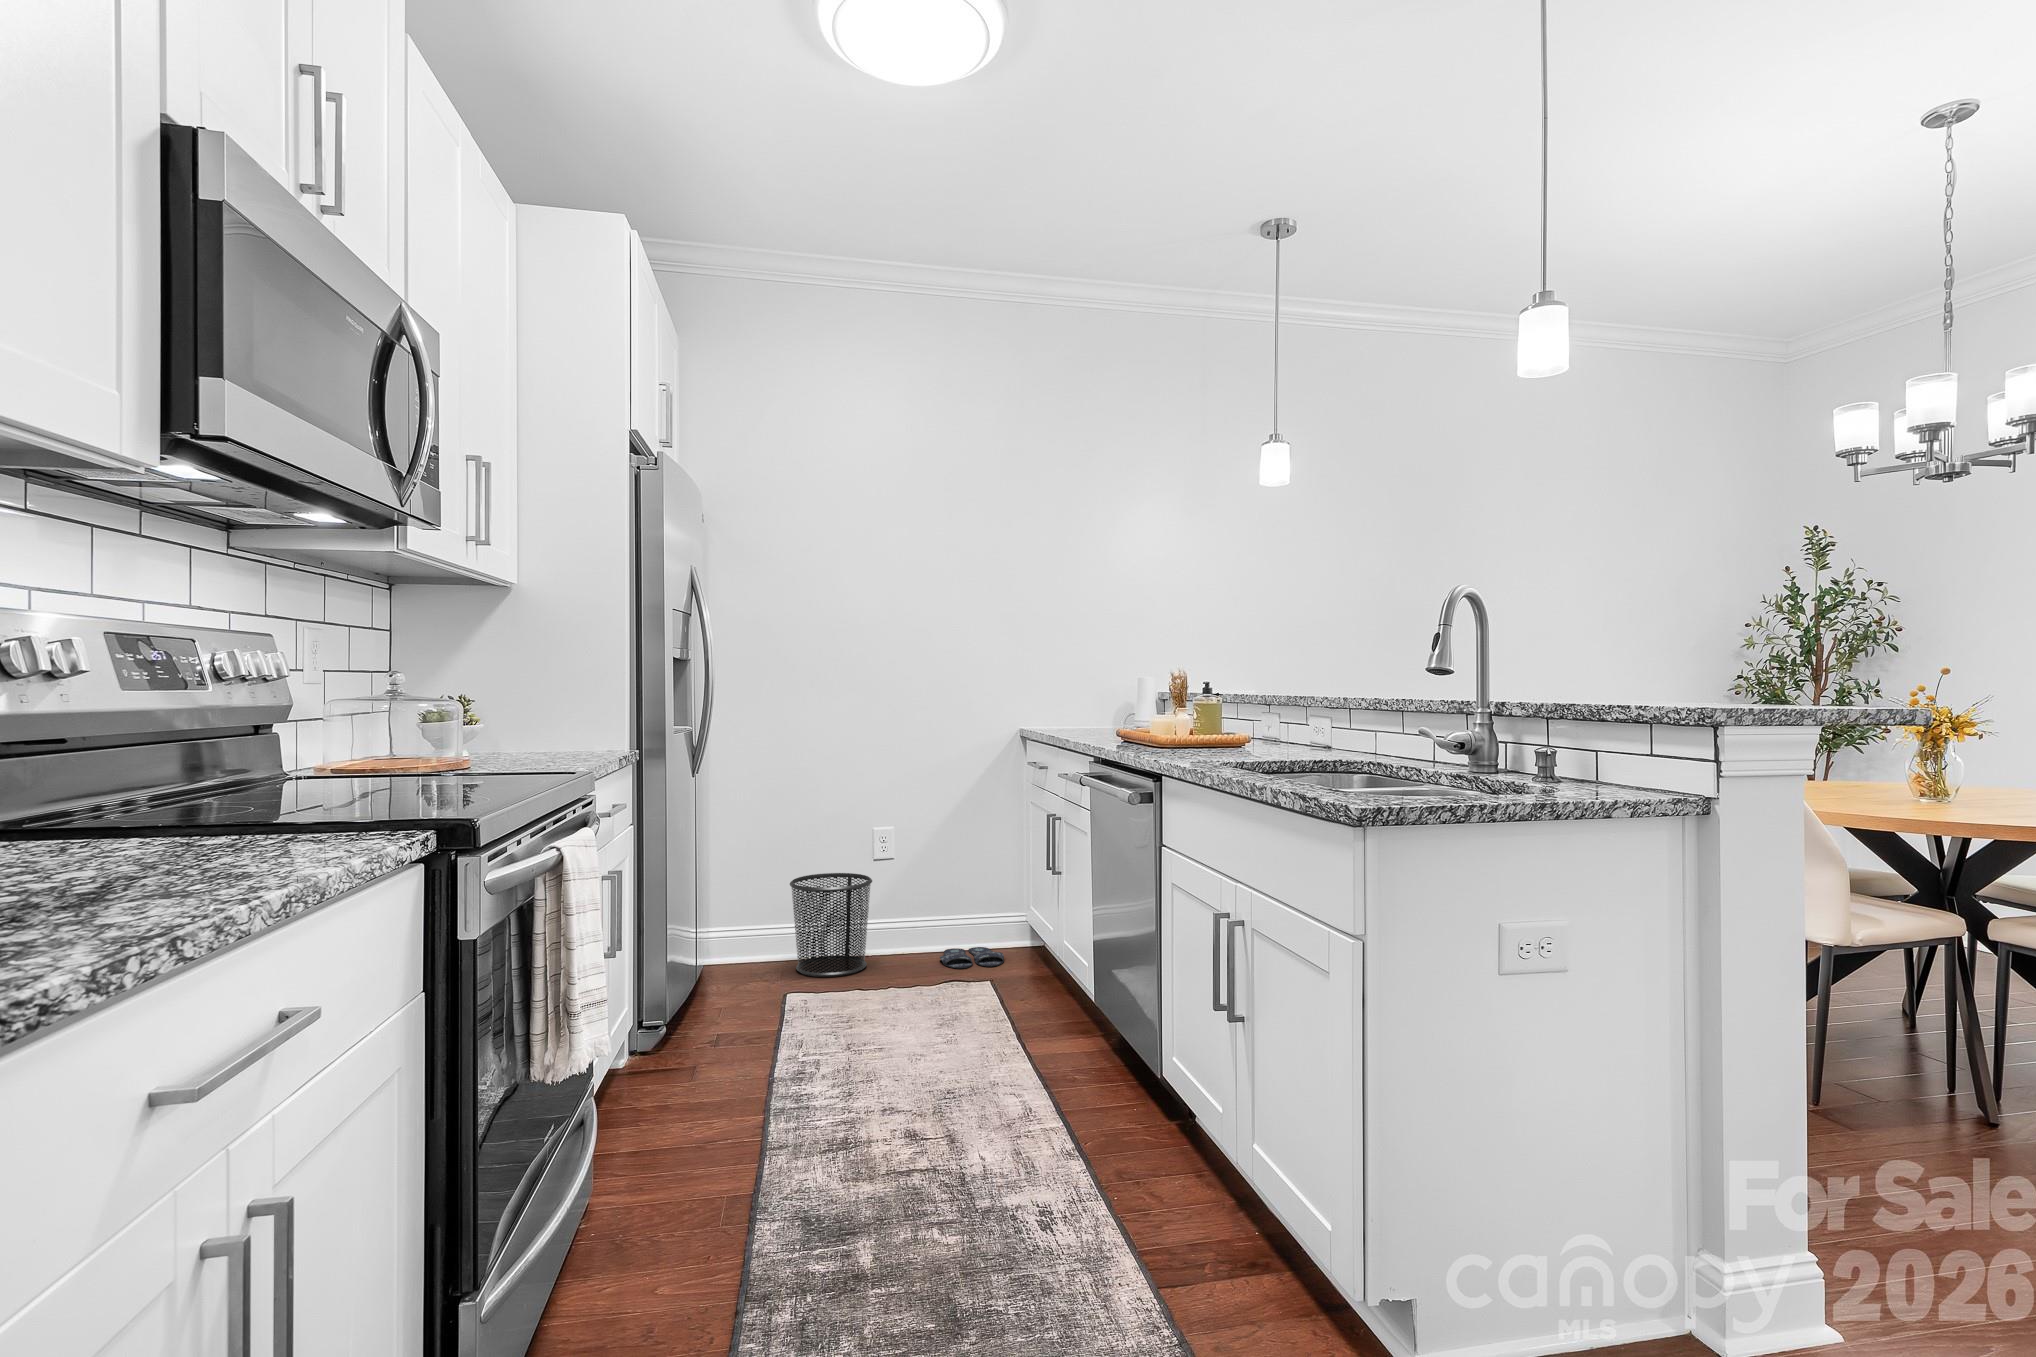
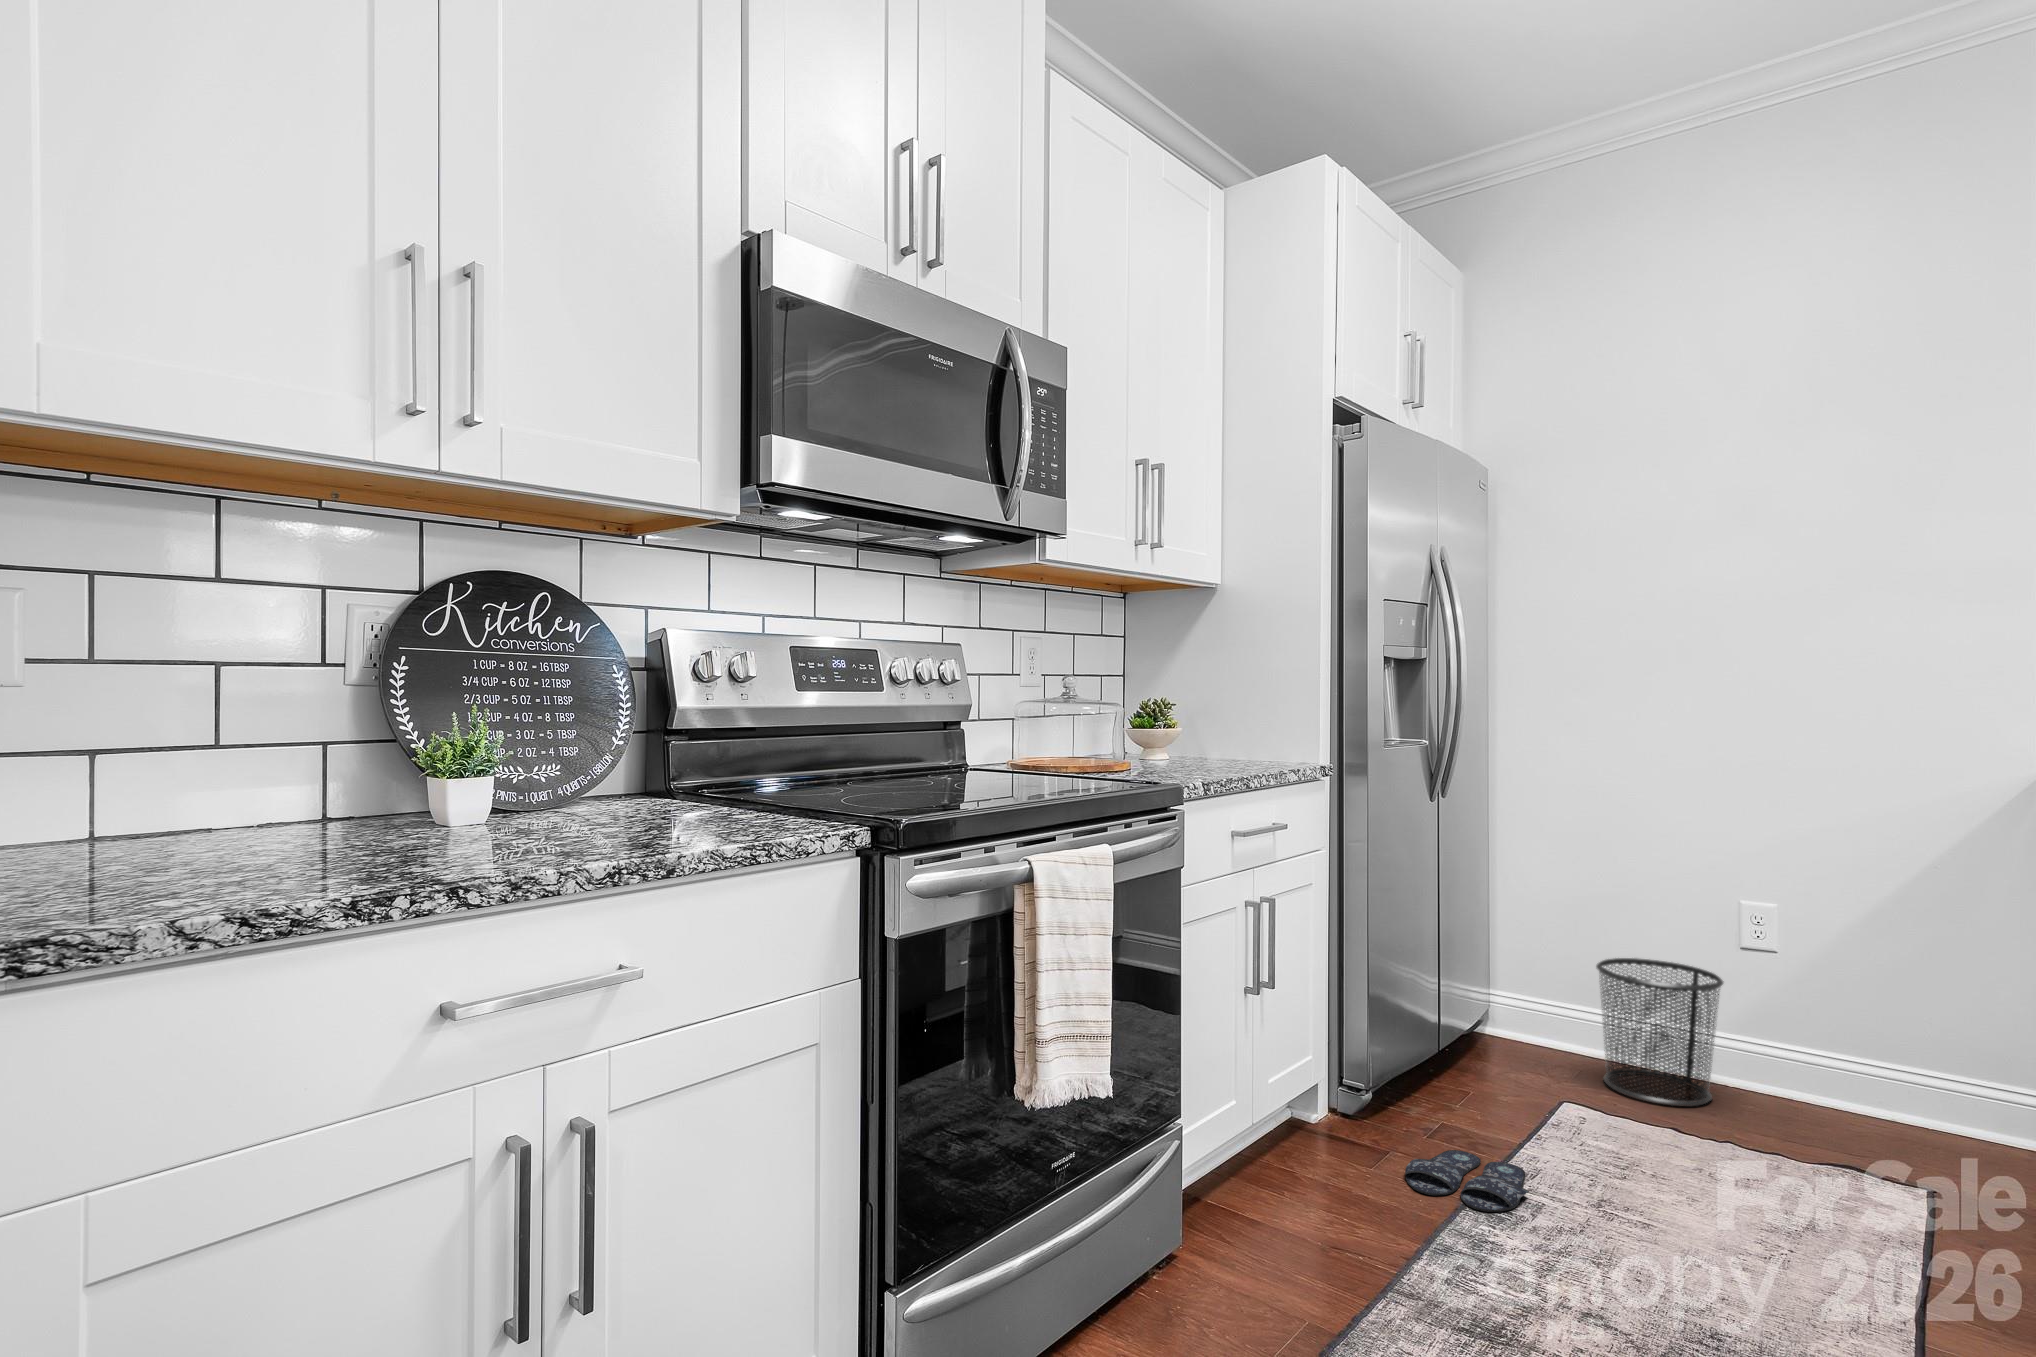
slippers: present [940,947,1004,968] -> present [1405,1150,1529,1212]

